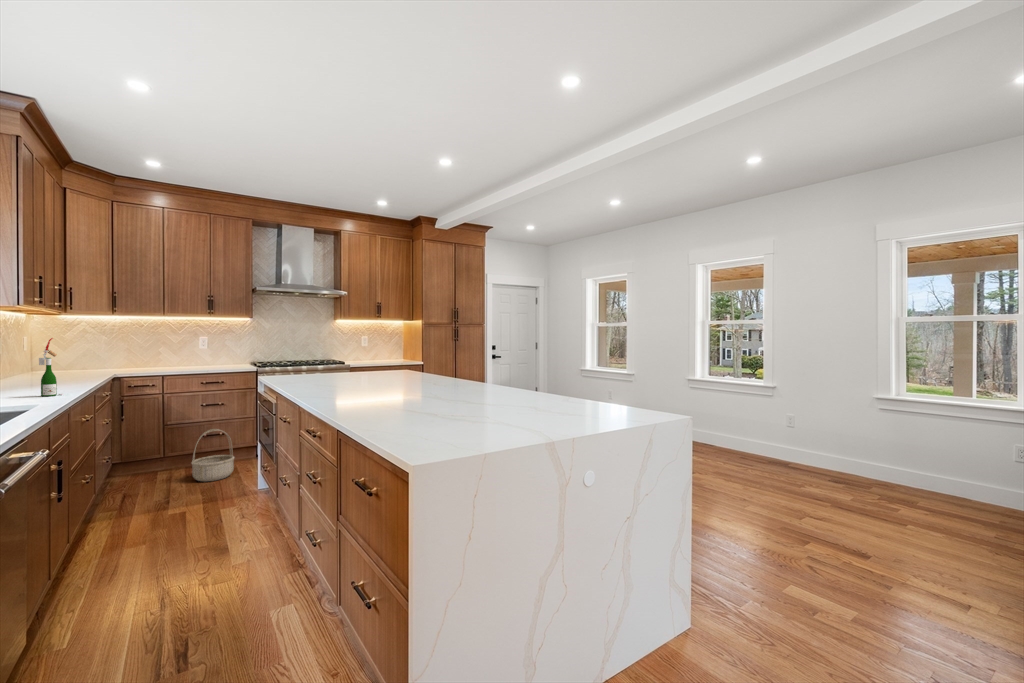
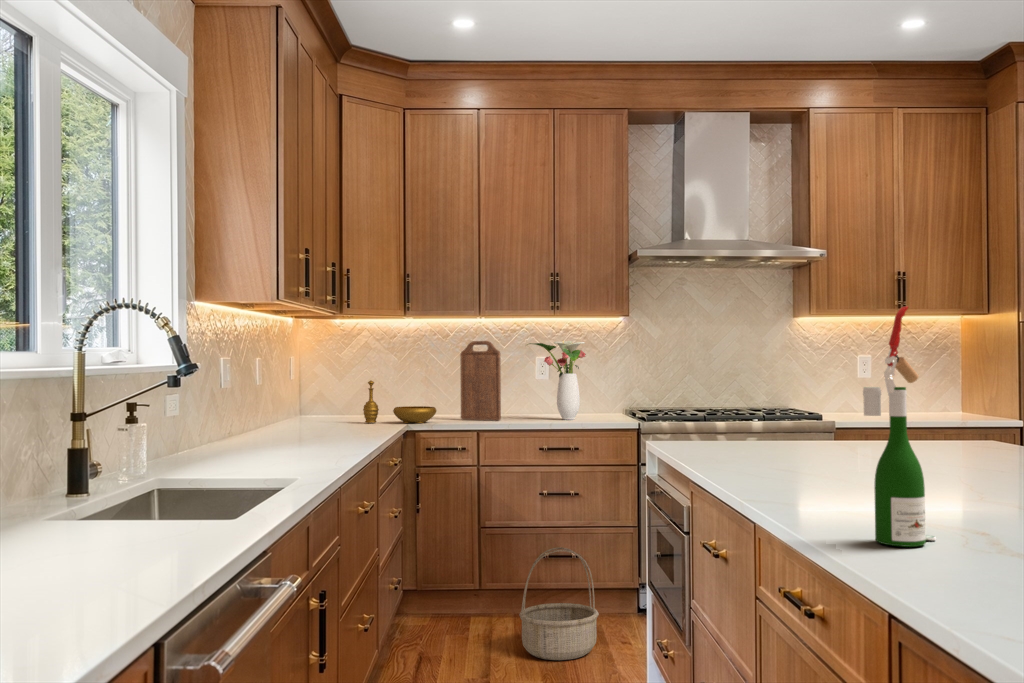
cutting board: none [152,330,178,371] -> present [460,341,501,421]
flower arrangement: none [193,330,228,369] -> present [527,341,586,420]
wine bottle: present [39,338,63,396] -> present [863,306,936,547]
decorative bowl: none [86,351,138,374] -> present [363,381,436,423]

